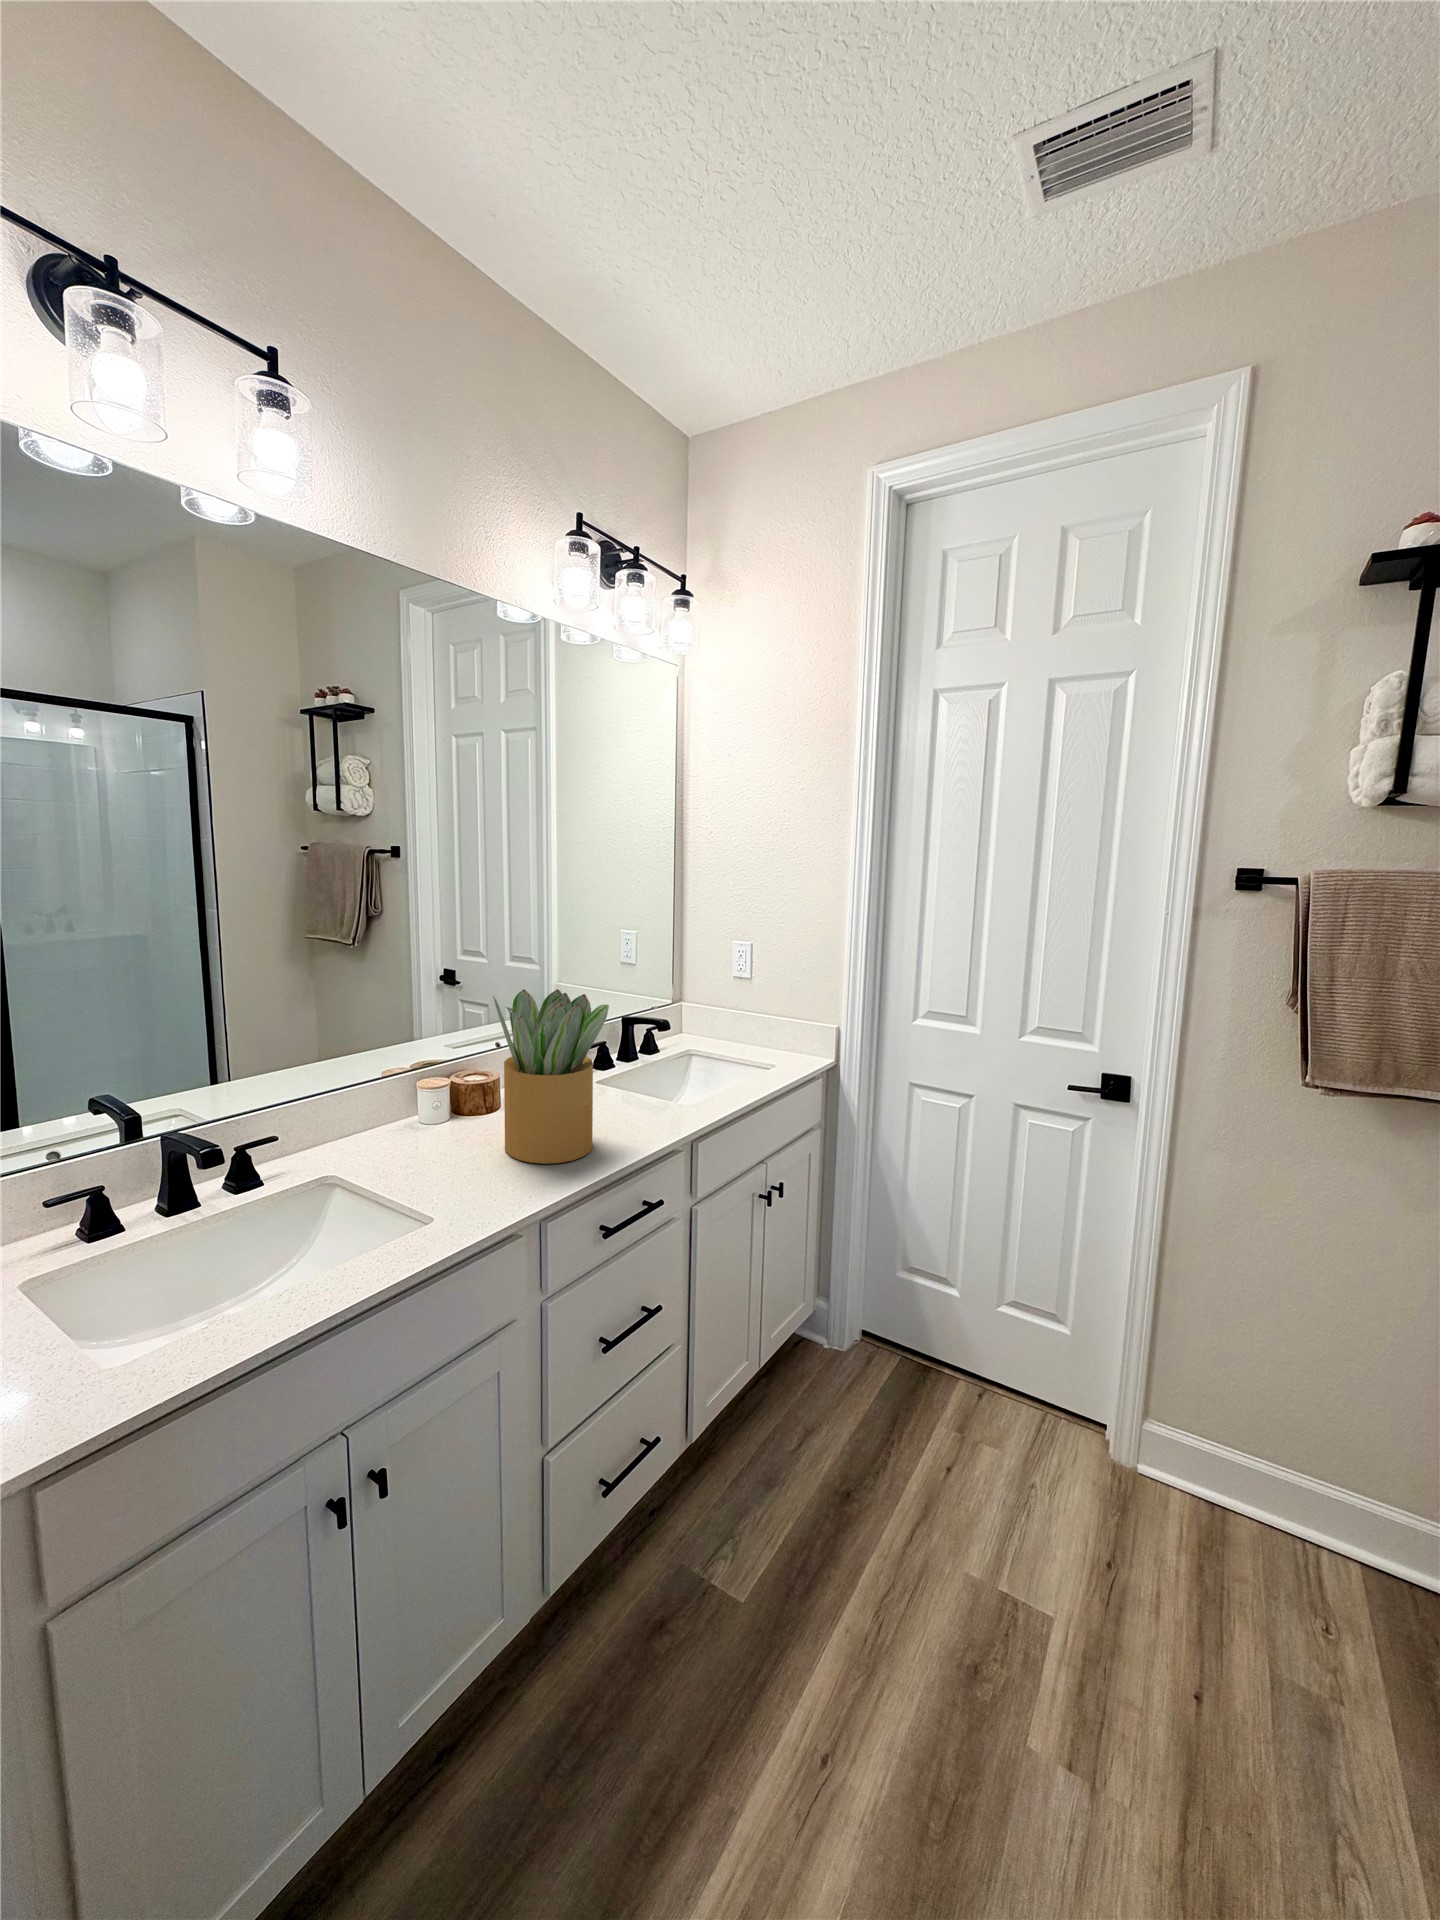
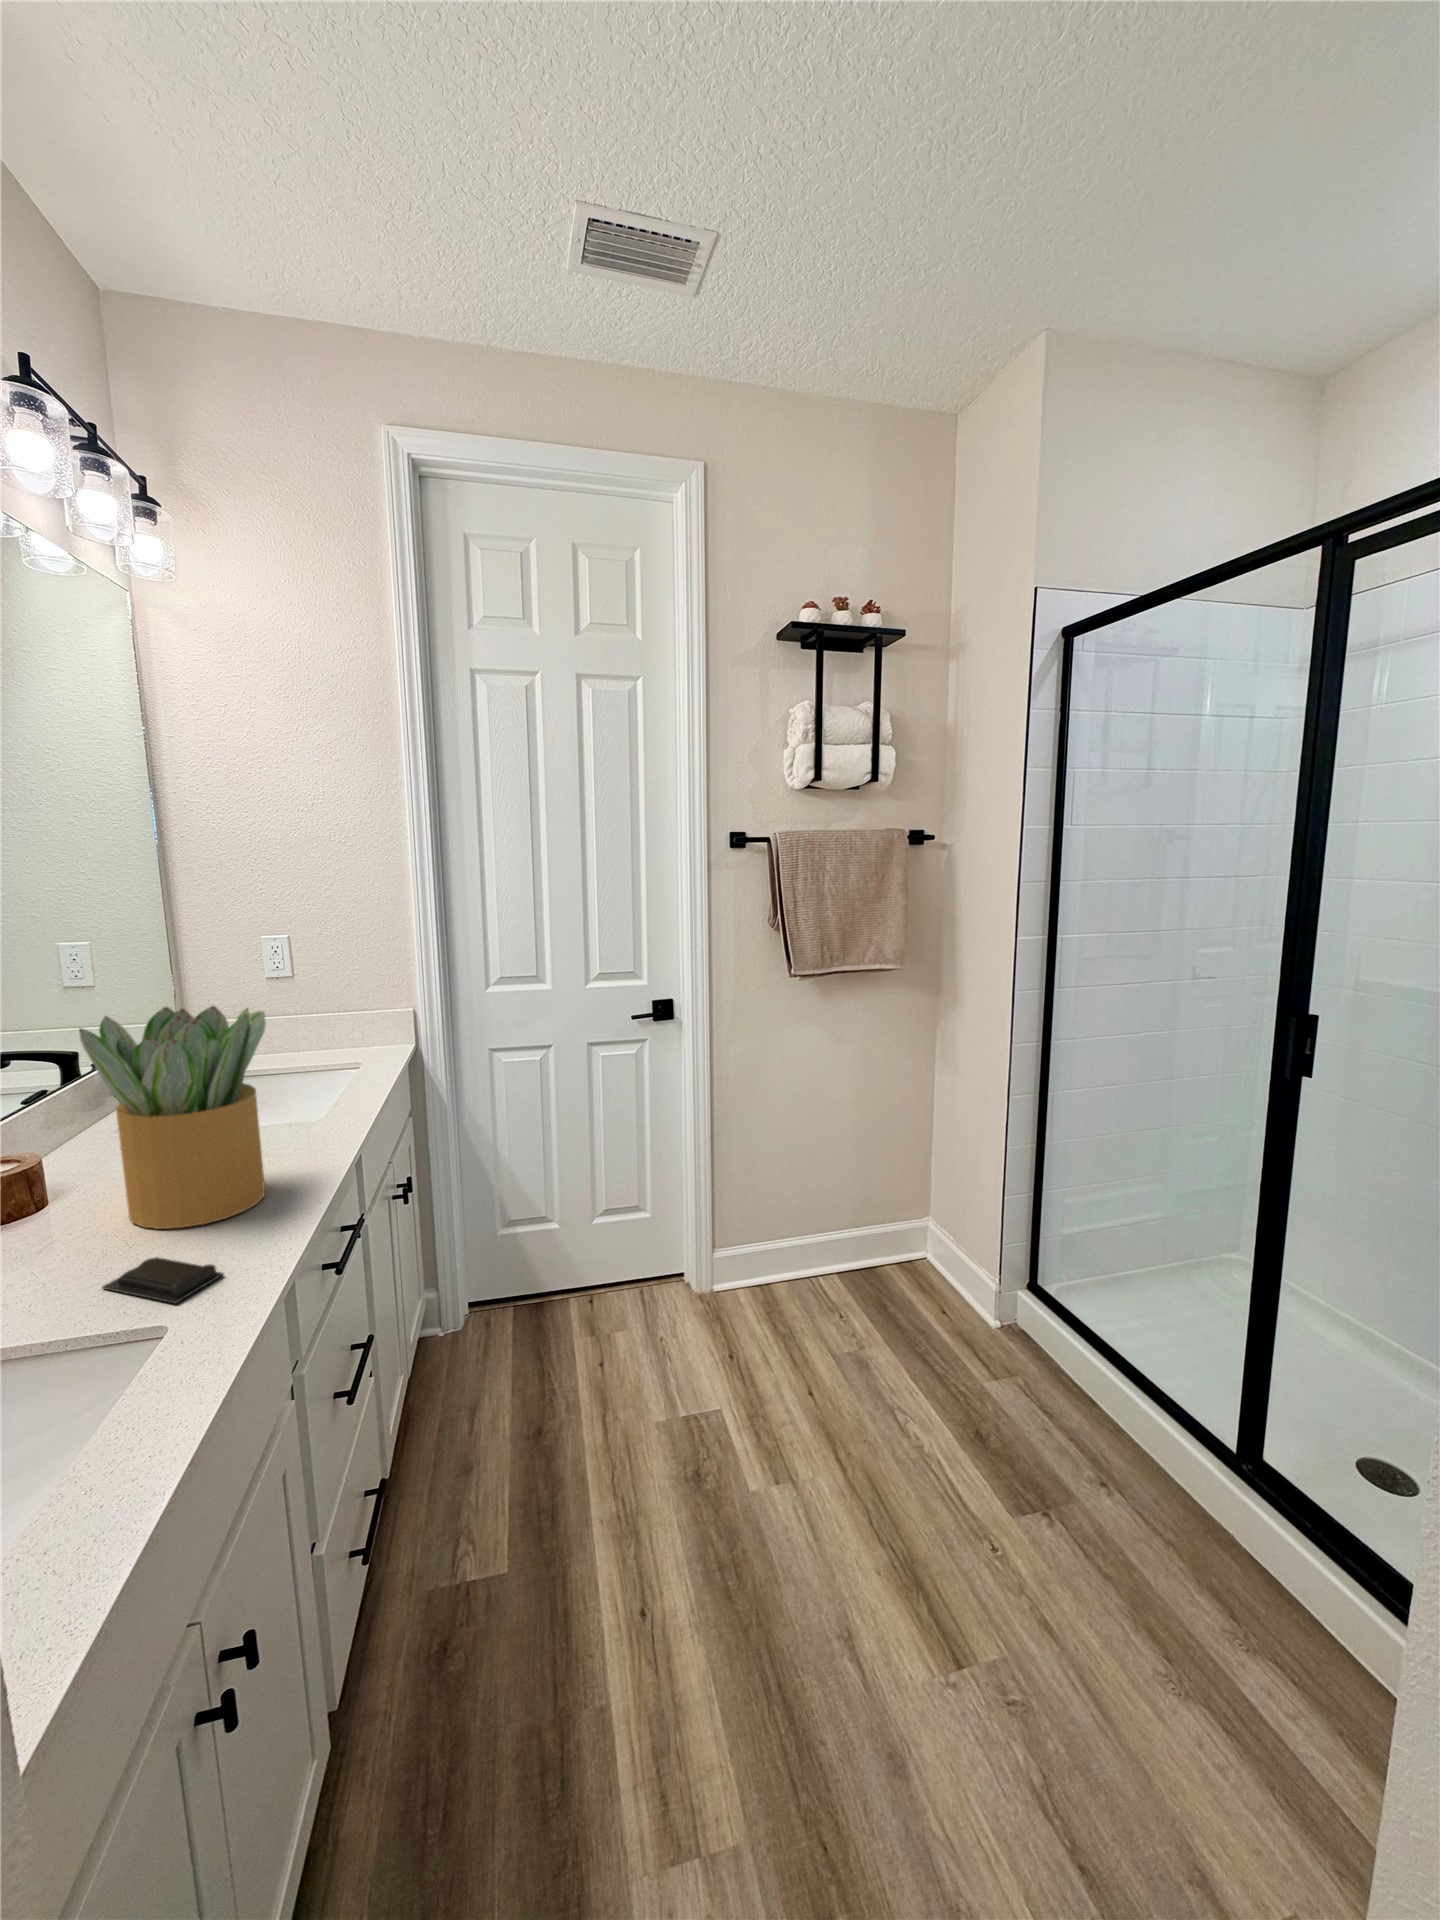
soap bar: none [441,1174,494,1212] -> present [102,1257,224,1303]

